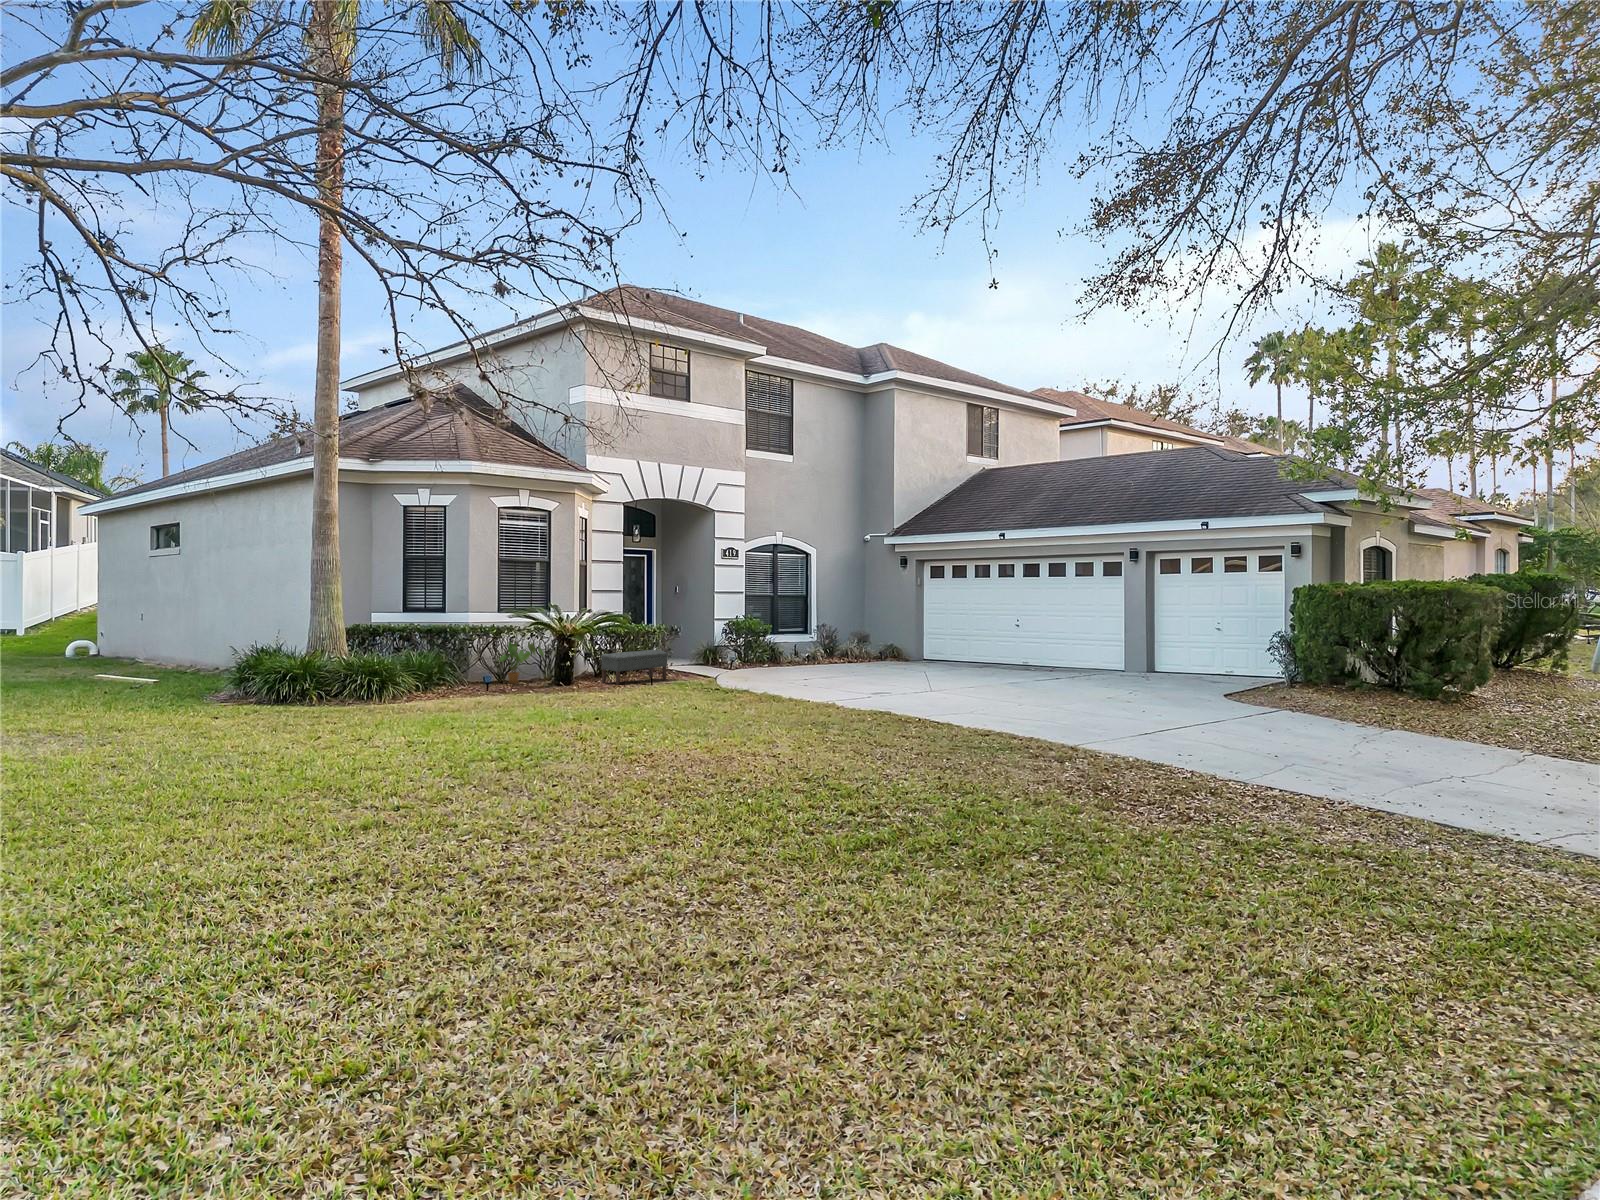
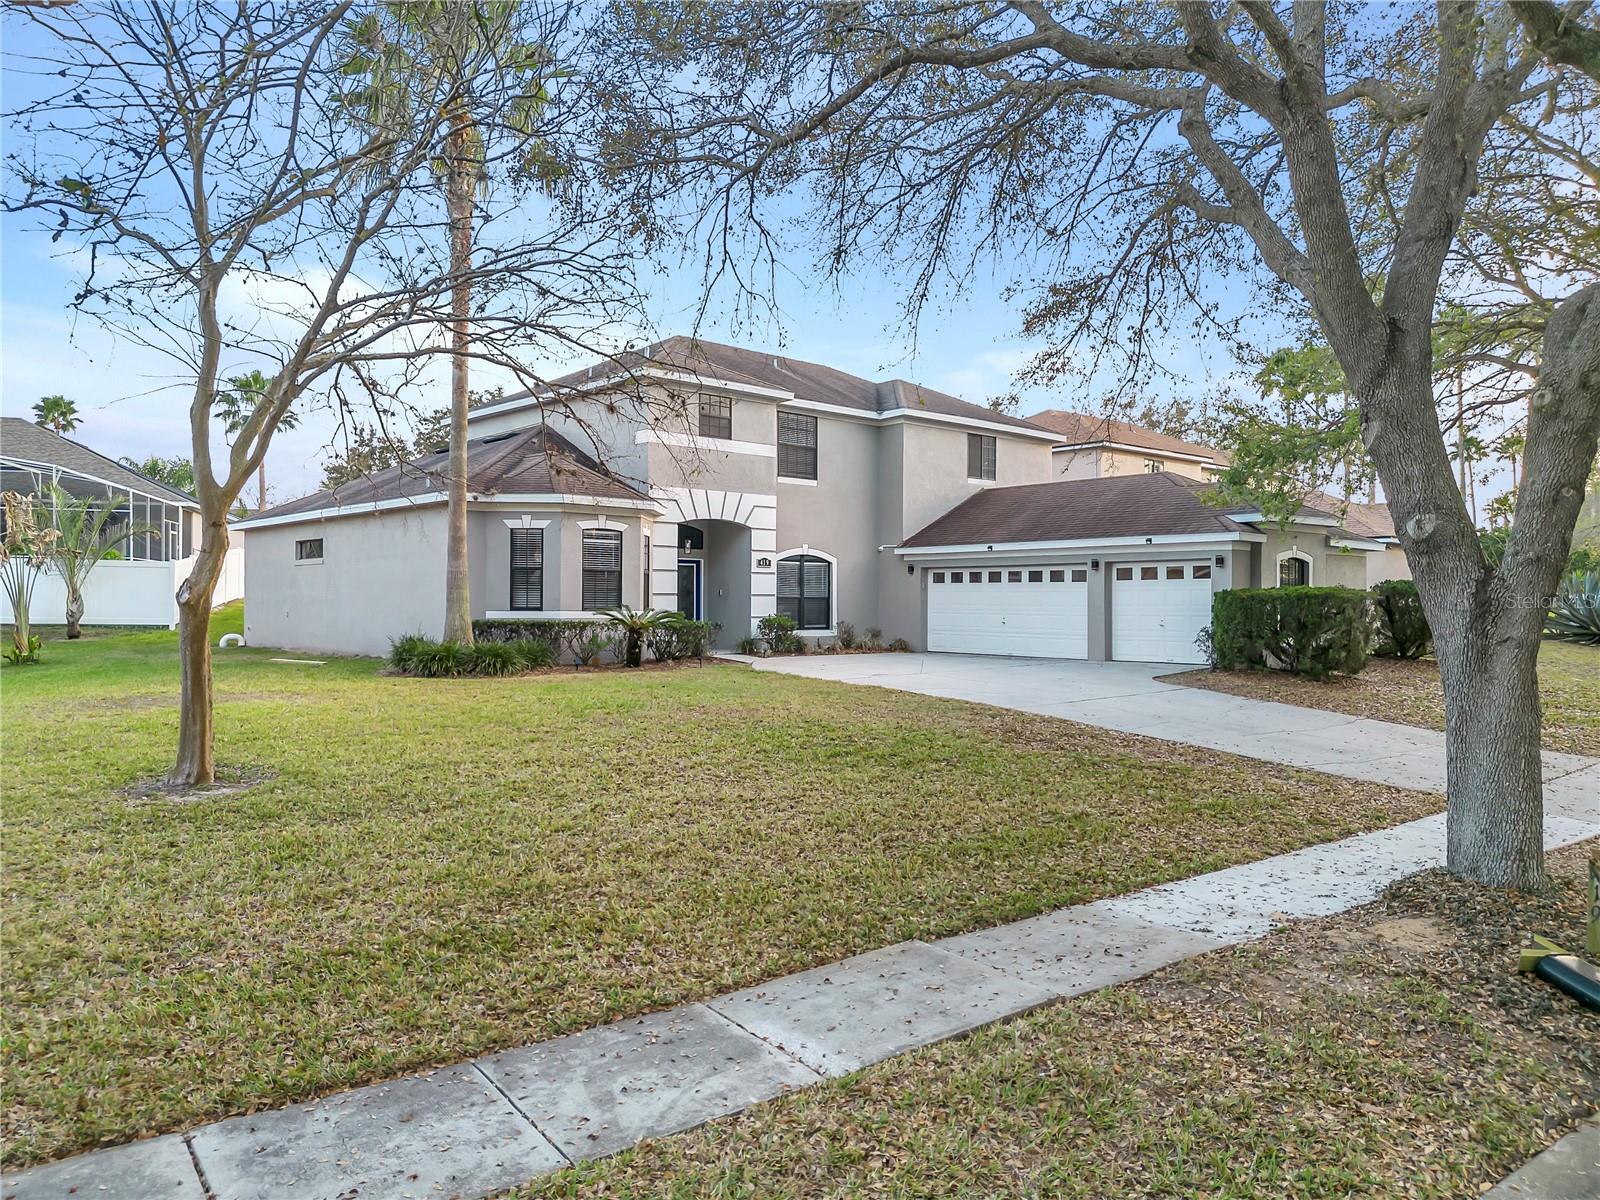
bench: present [601,650,668,685] -> none [663,641,715,669]

